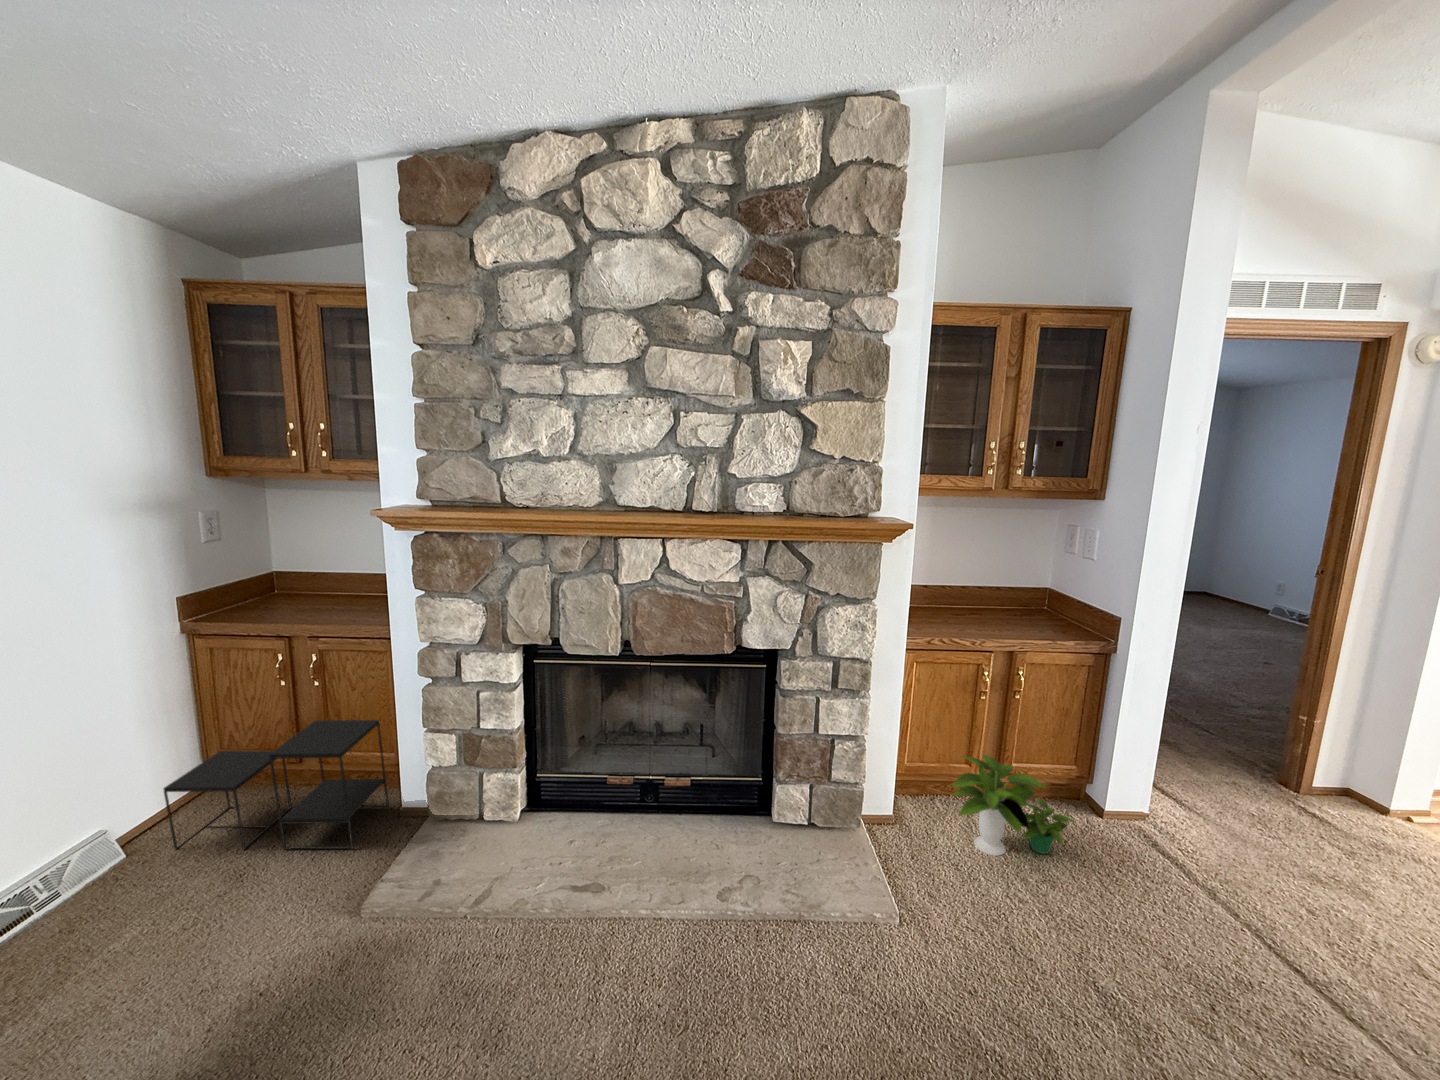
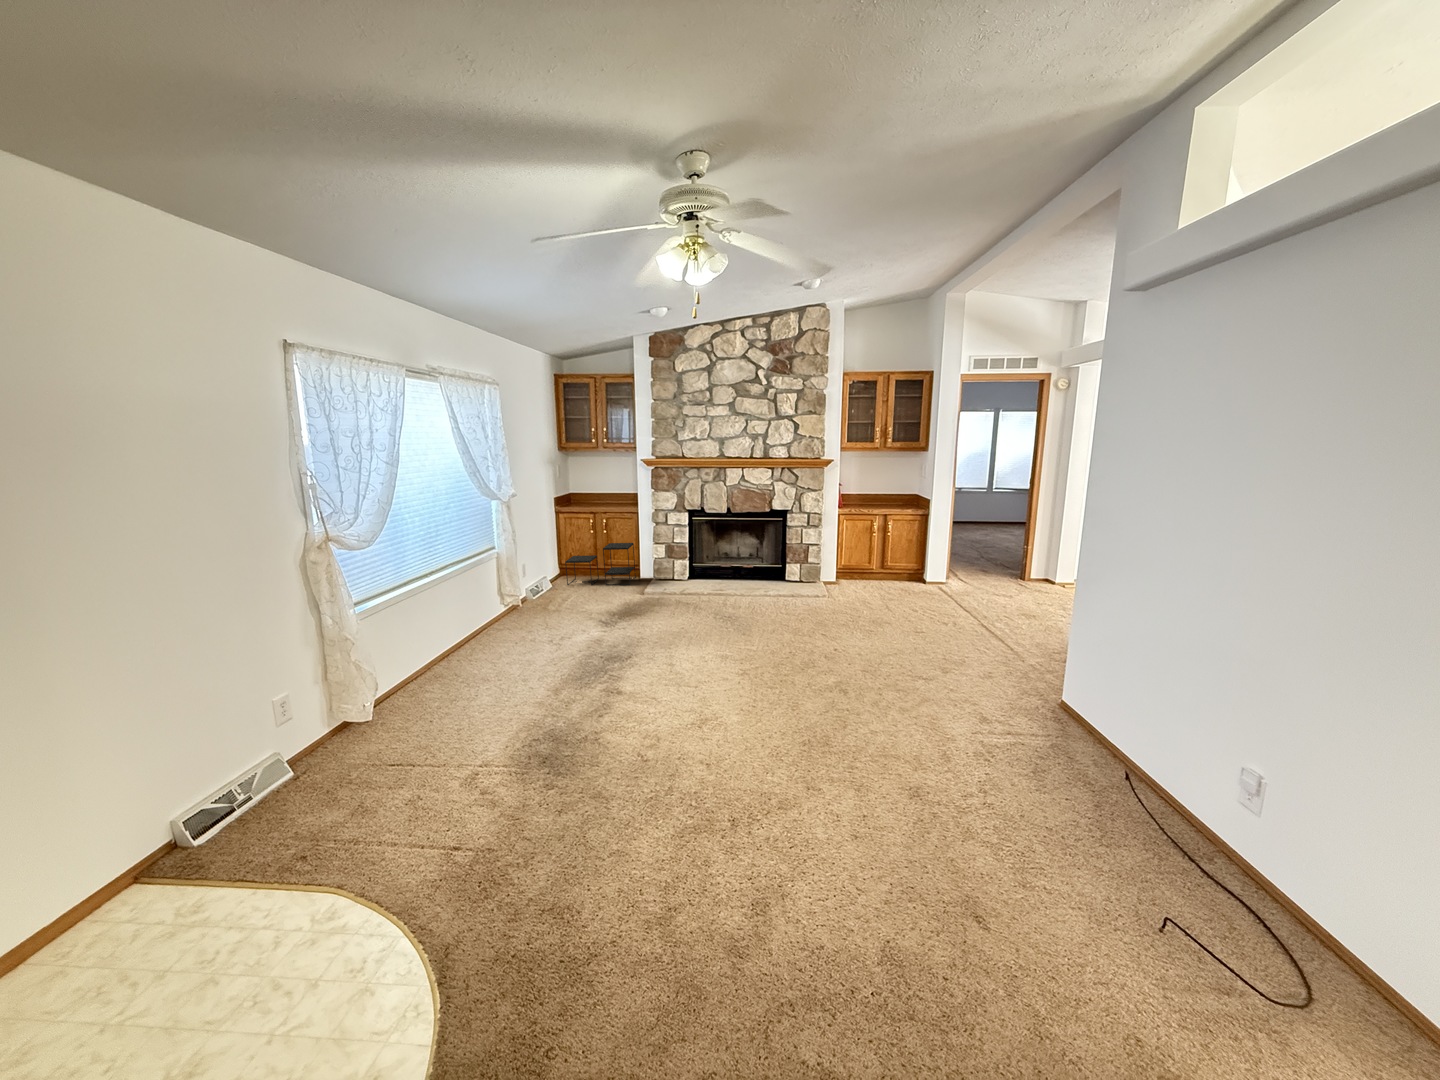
potted plant: present [952,755,1073,856] -> none [854,552,901,587]

